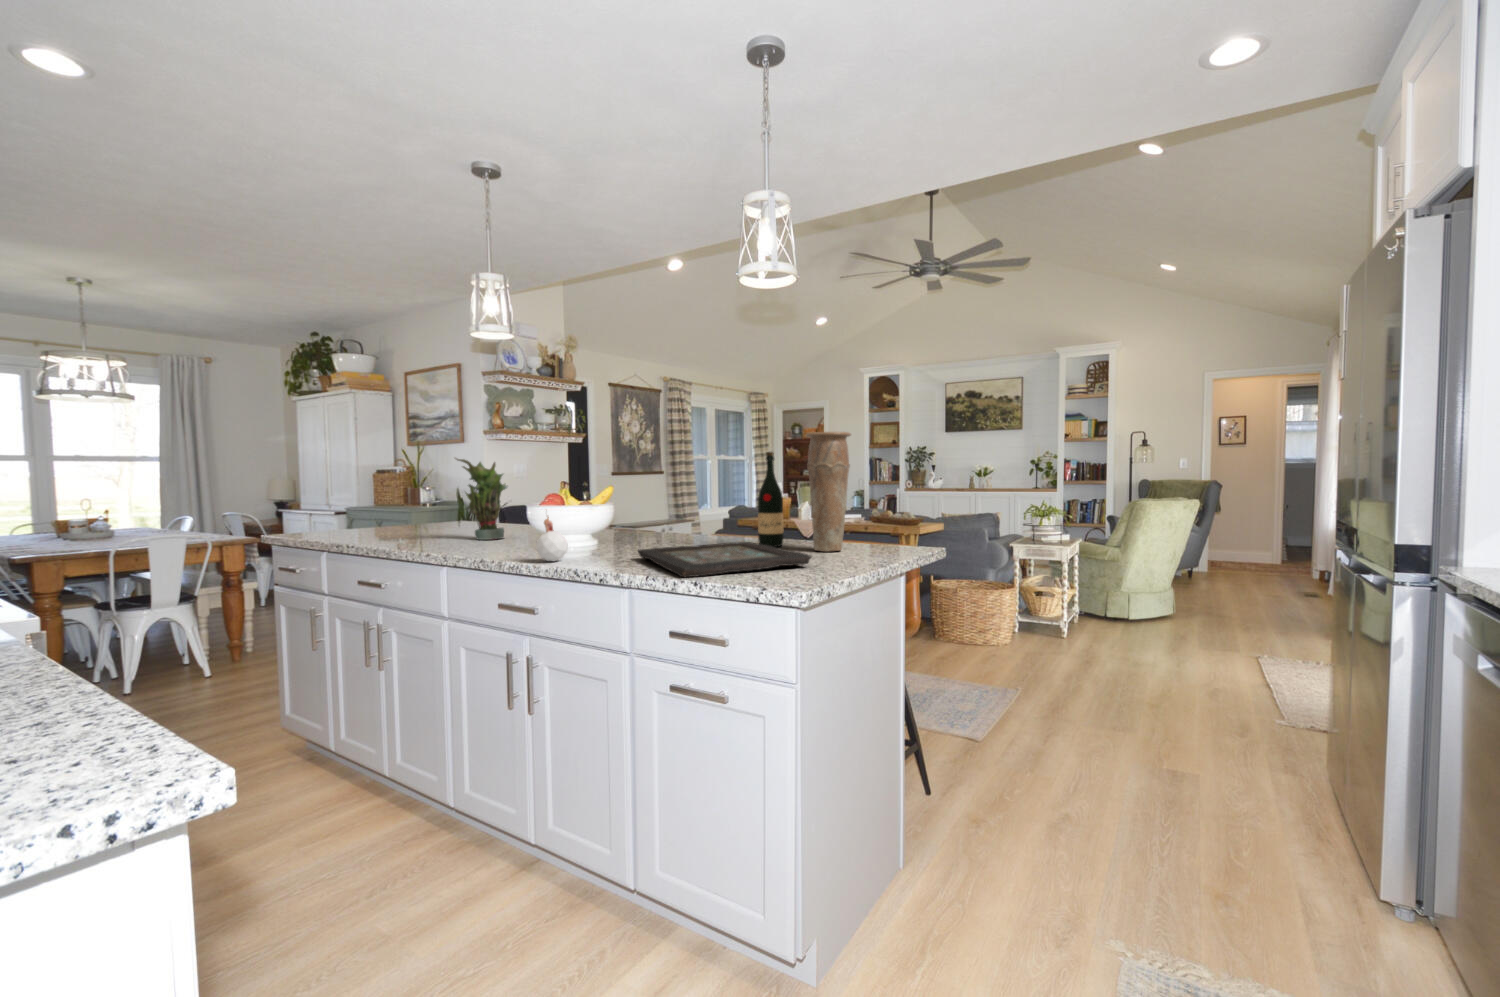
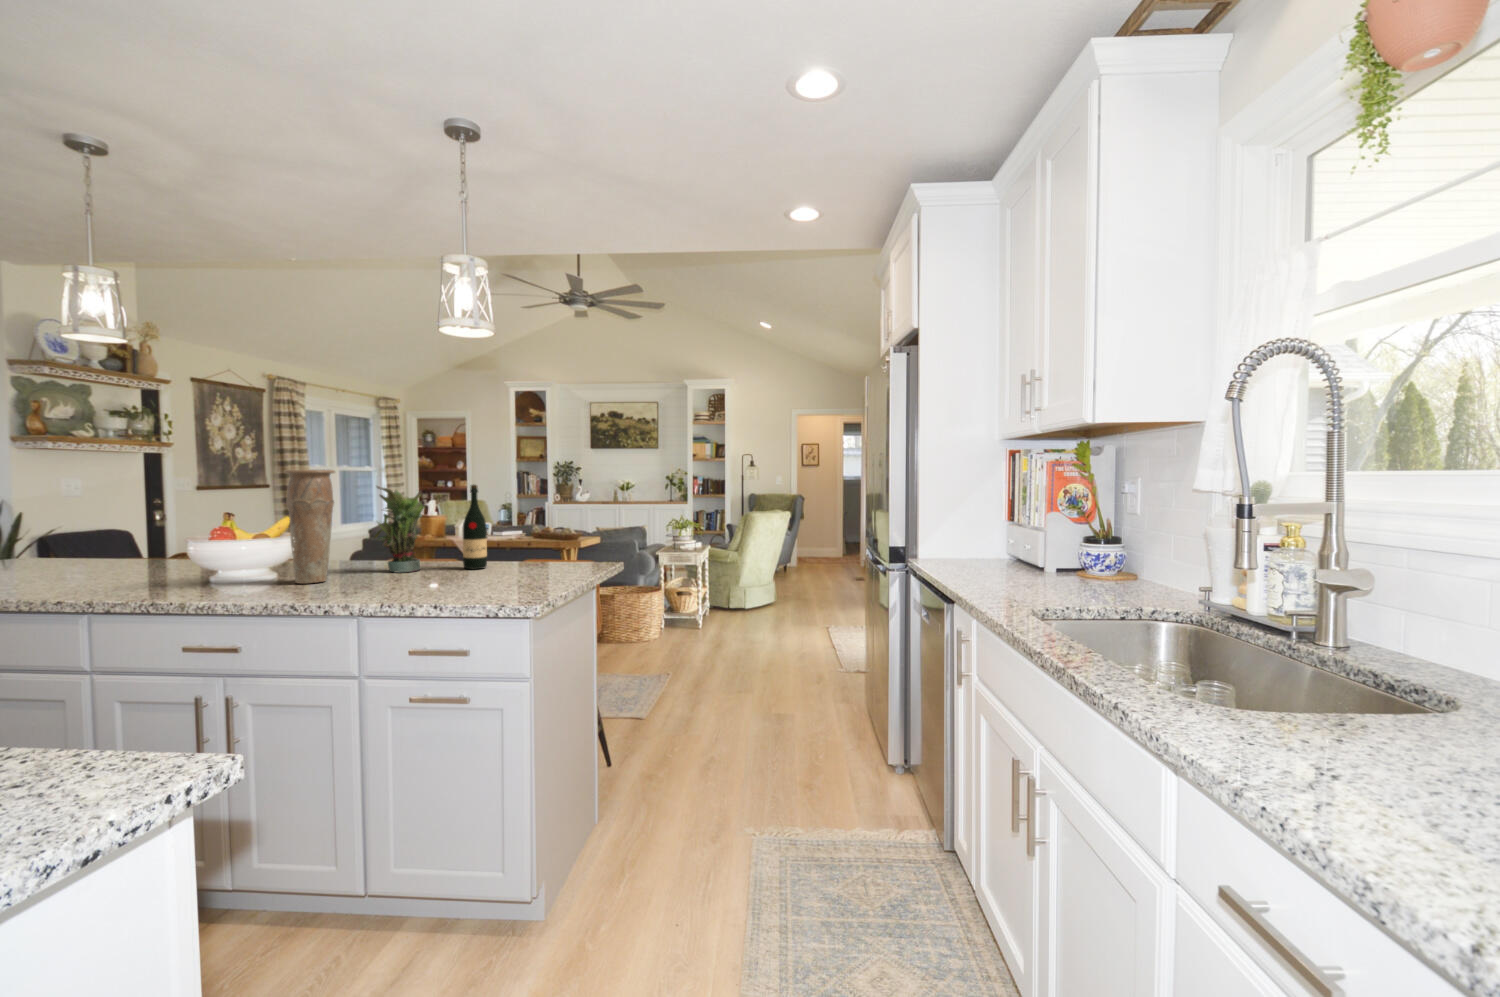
vase: present [806,432,851,552] -> present [284,470,335,584]
potted plant: present [456,458,508,540] -> present [373,486,425,573]
candle: present [537,517,568,561] -> none [241,545,278,597]
decorative tray: present [638,542,812,577] -> none [355,566,531,601]

